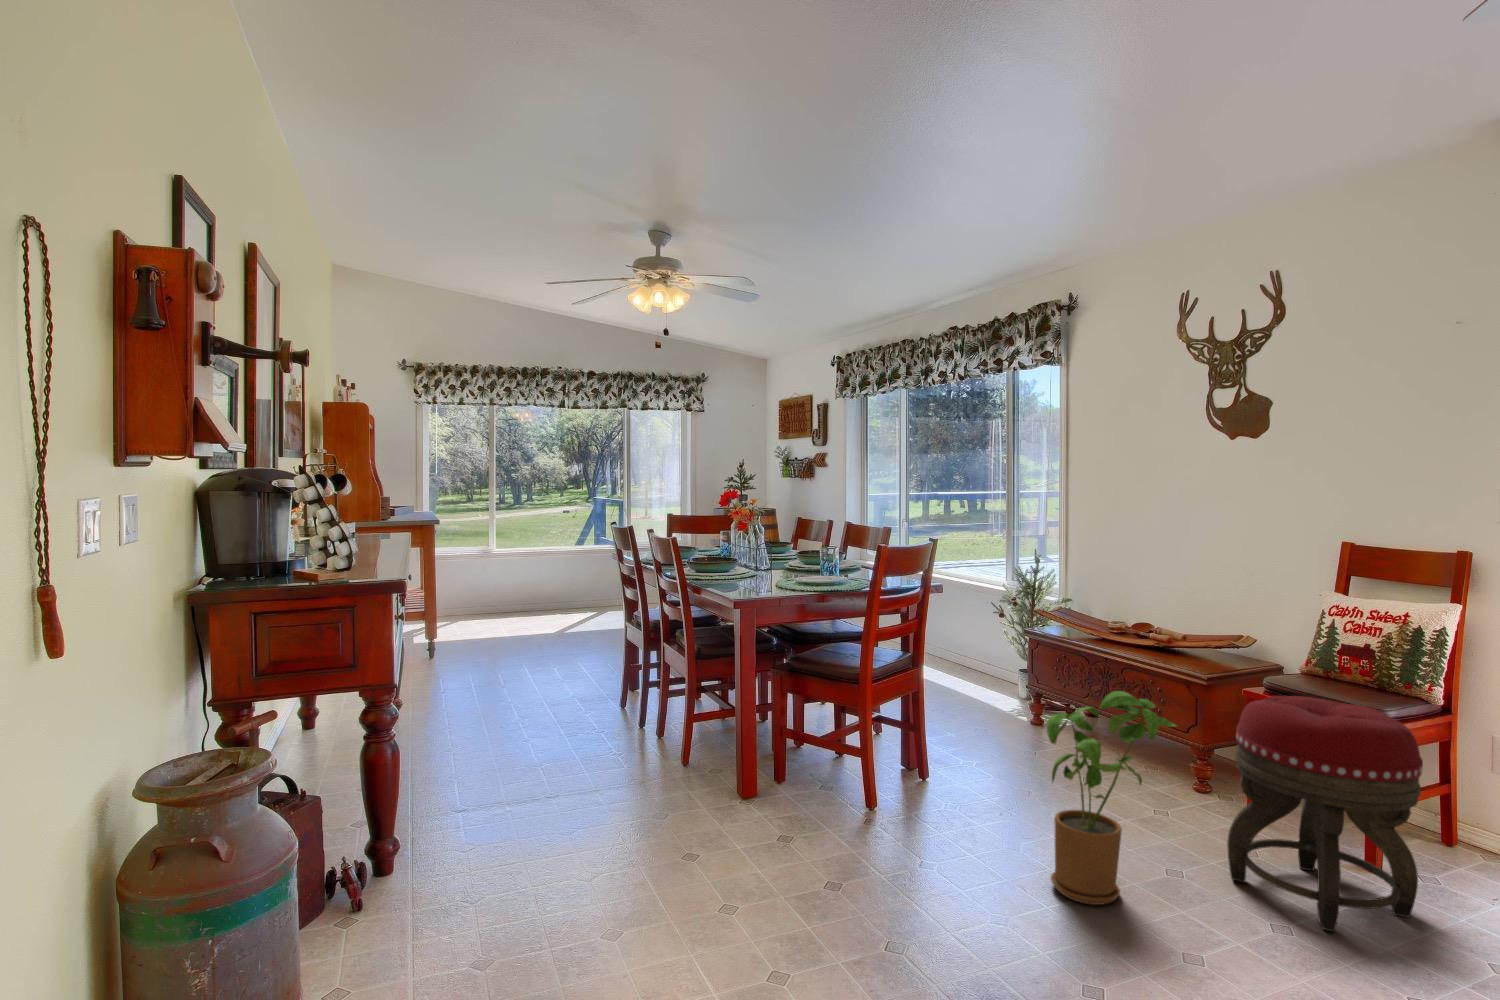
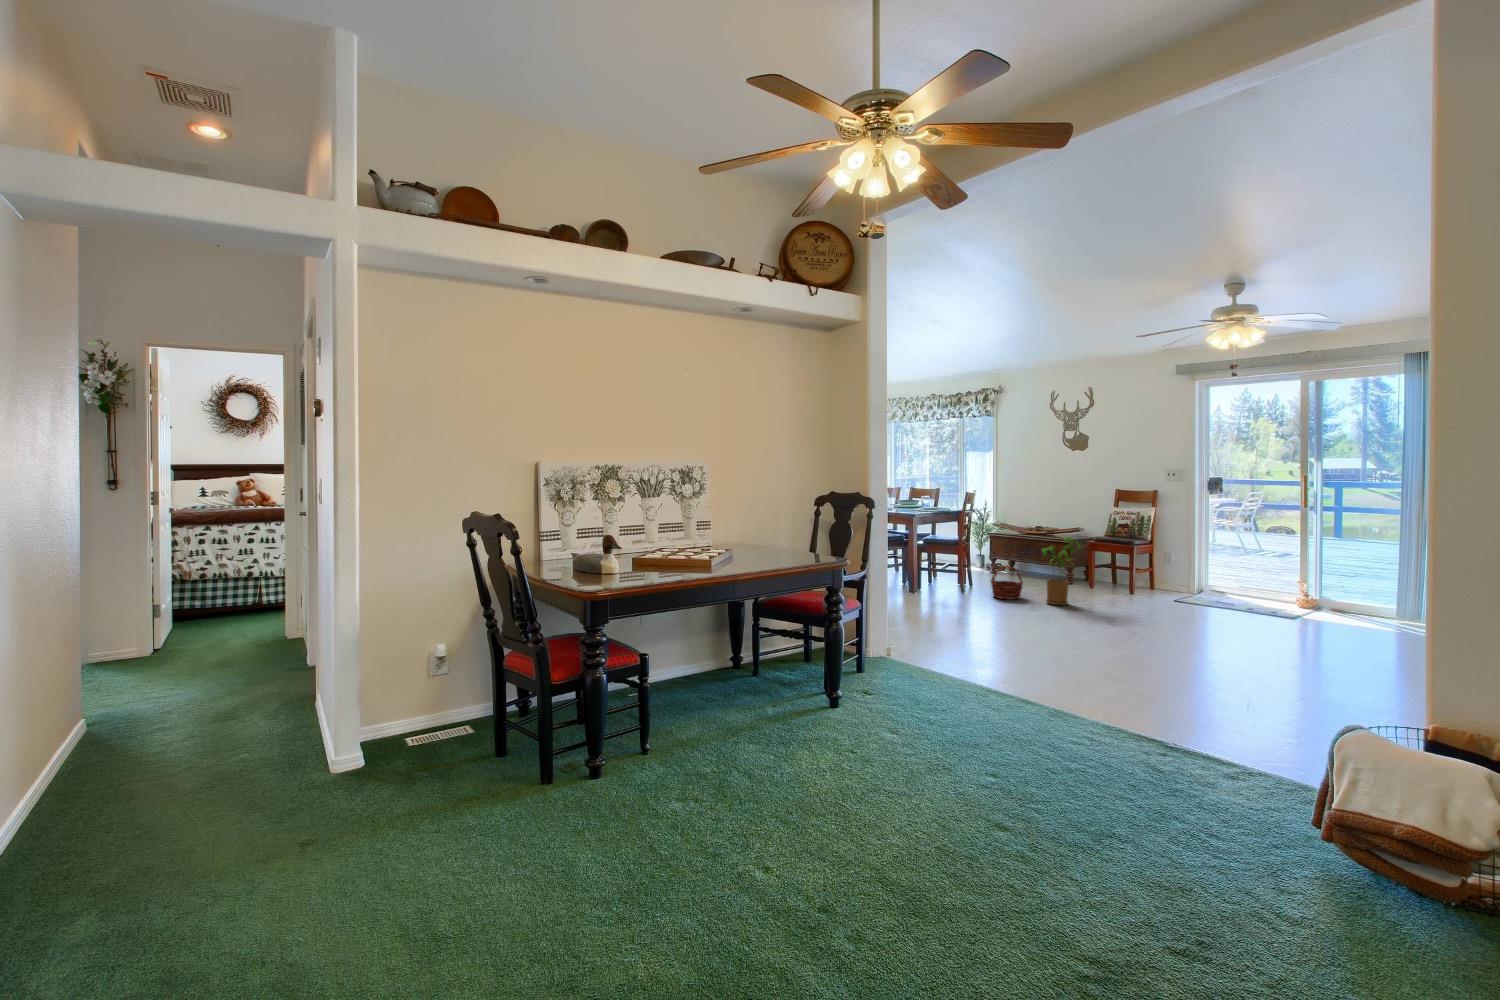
footstool: present [1227,696,1423,932] -> none [1094,538,1150,604]
basket: none [922,744,1010,848] -> present [991,566,1023,599]

